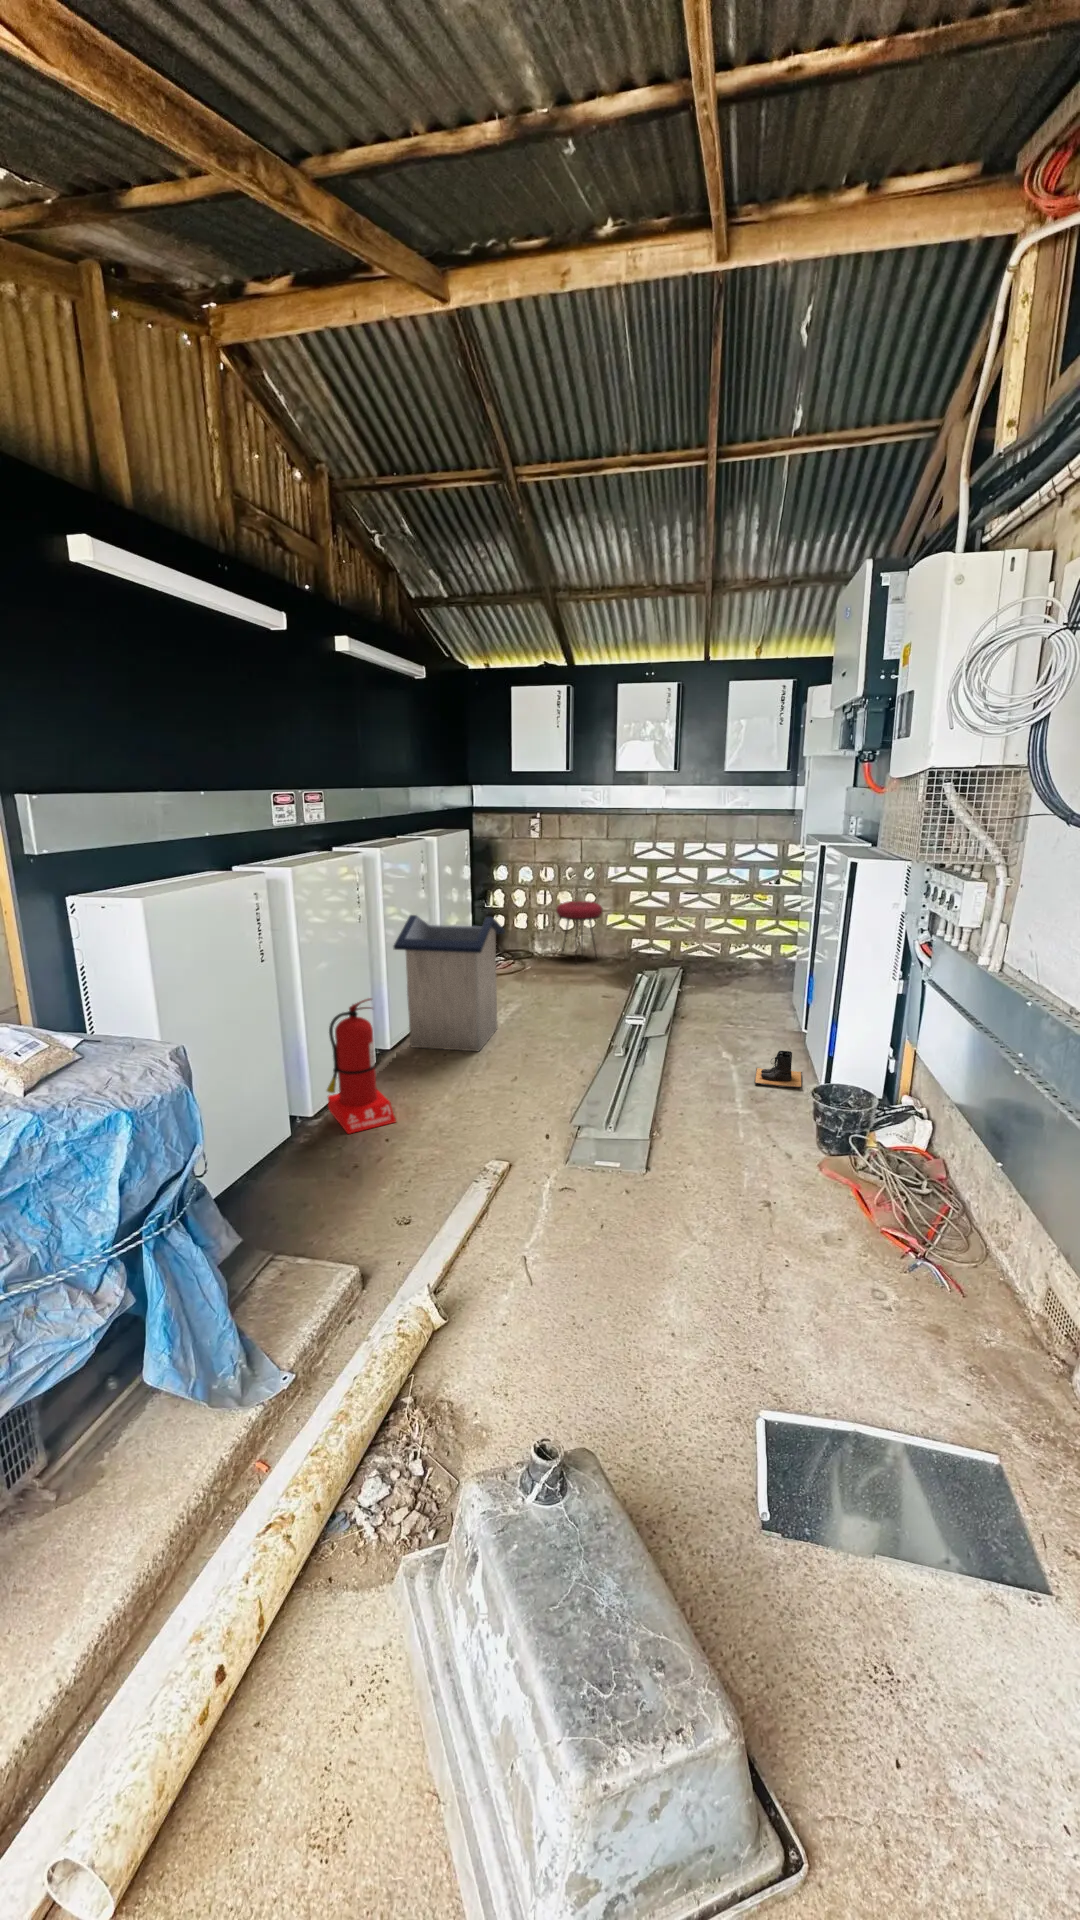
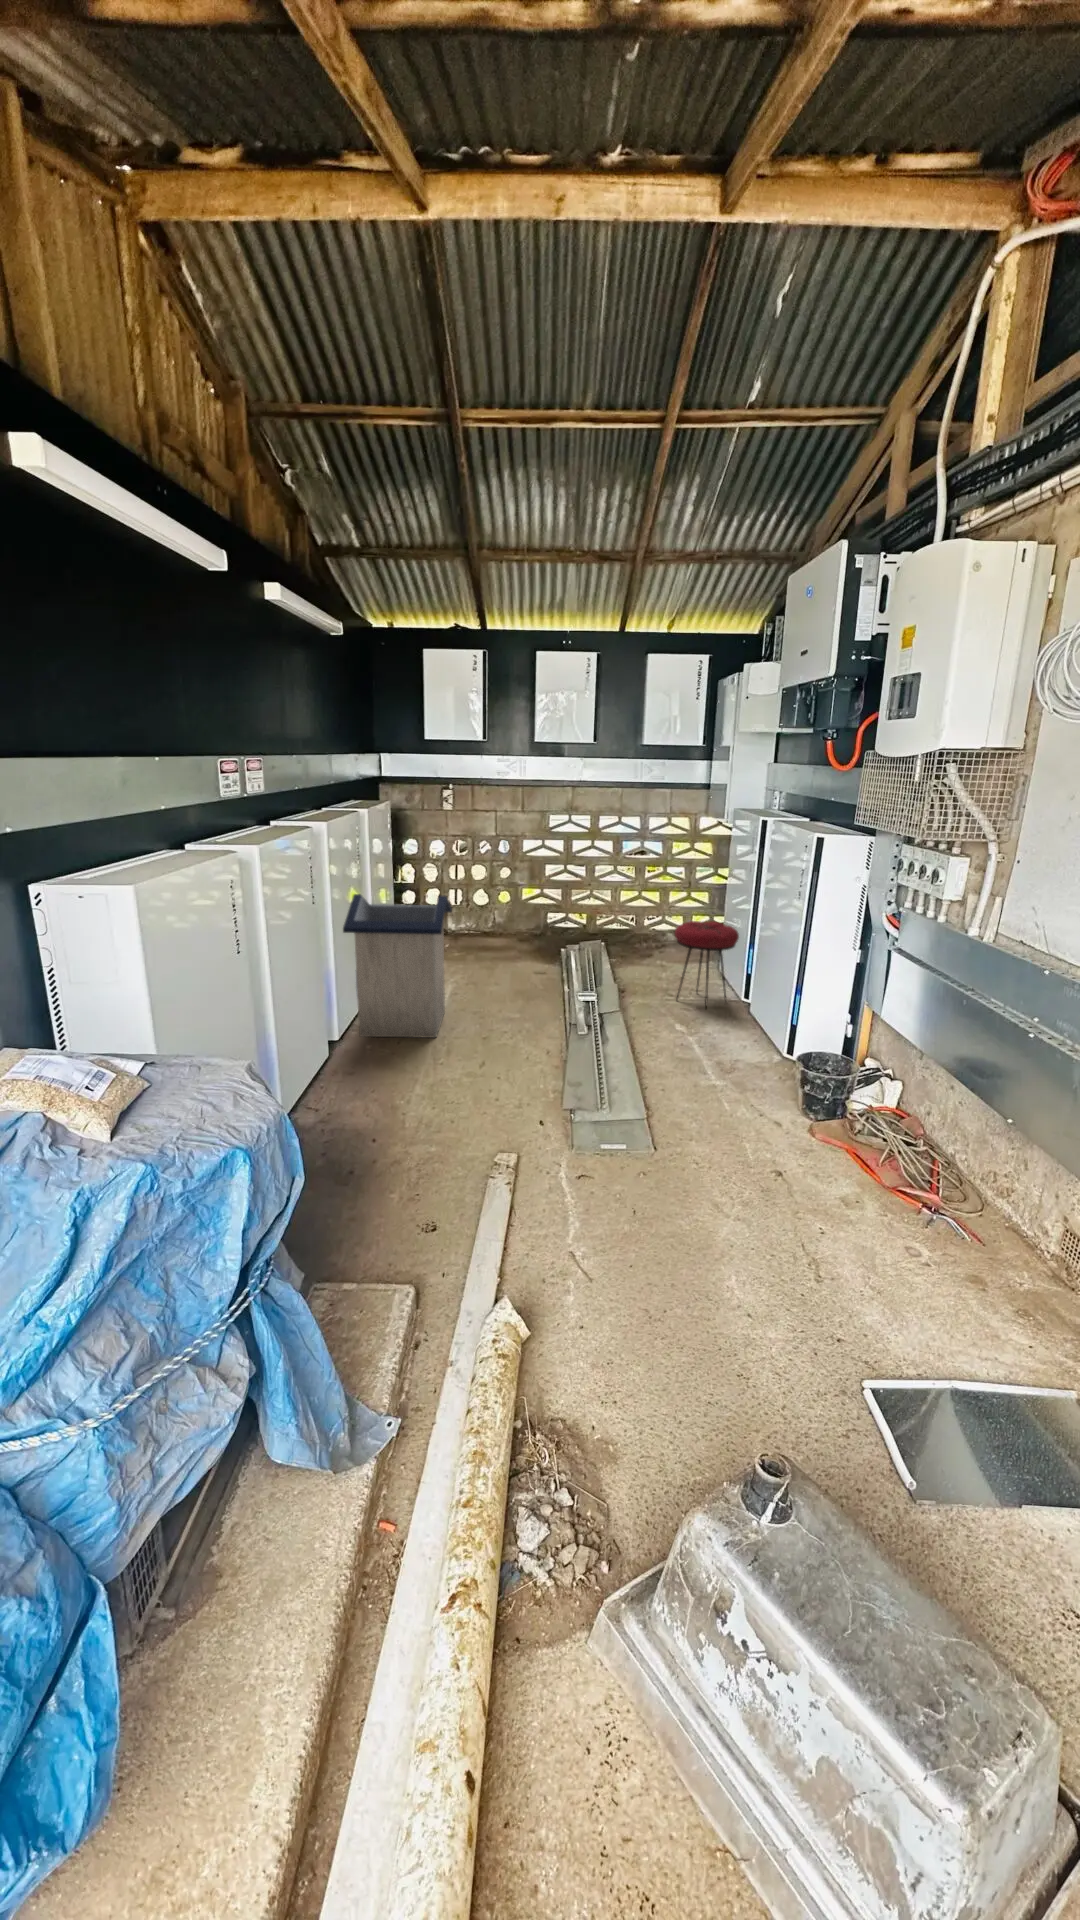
stool: present [556,901,602,961] -> present [675,921,739,1008]
fire extinguisher: present [327,998,396,1134] -> none [297,989,380,1138]
boots: present [755,1051,802,1088] -> none [717,1024,767,1059]

